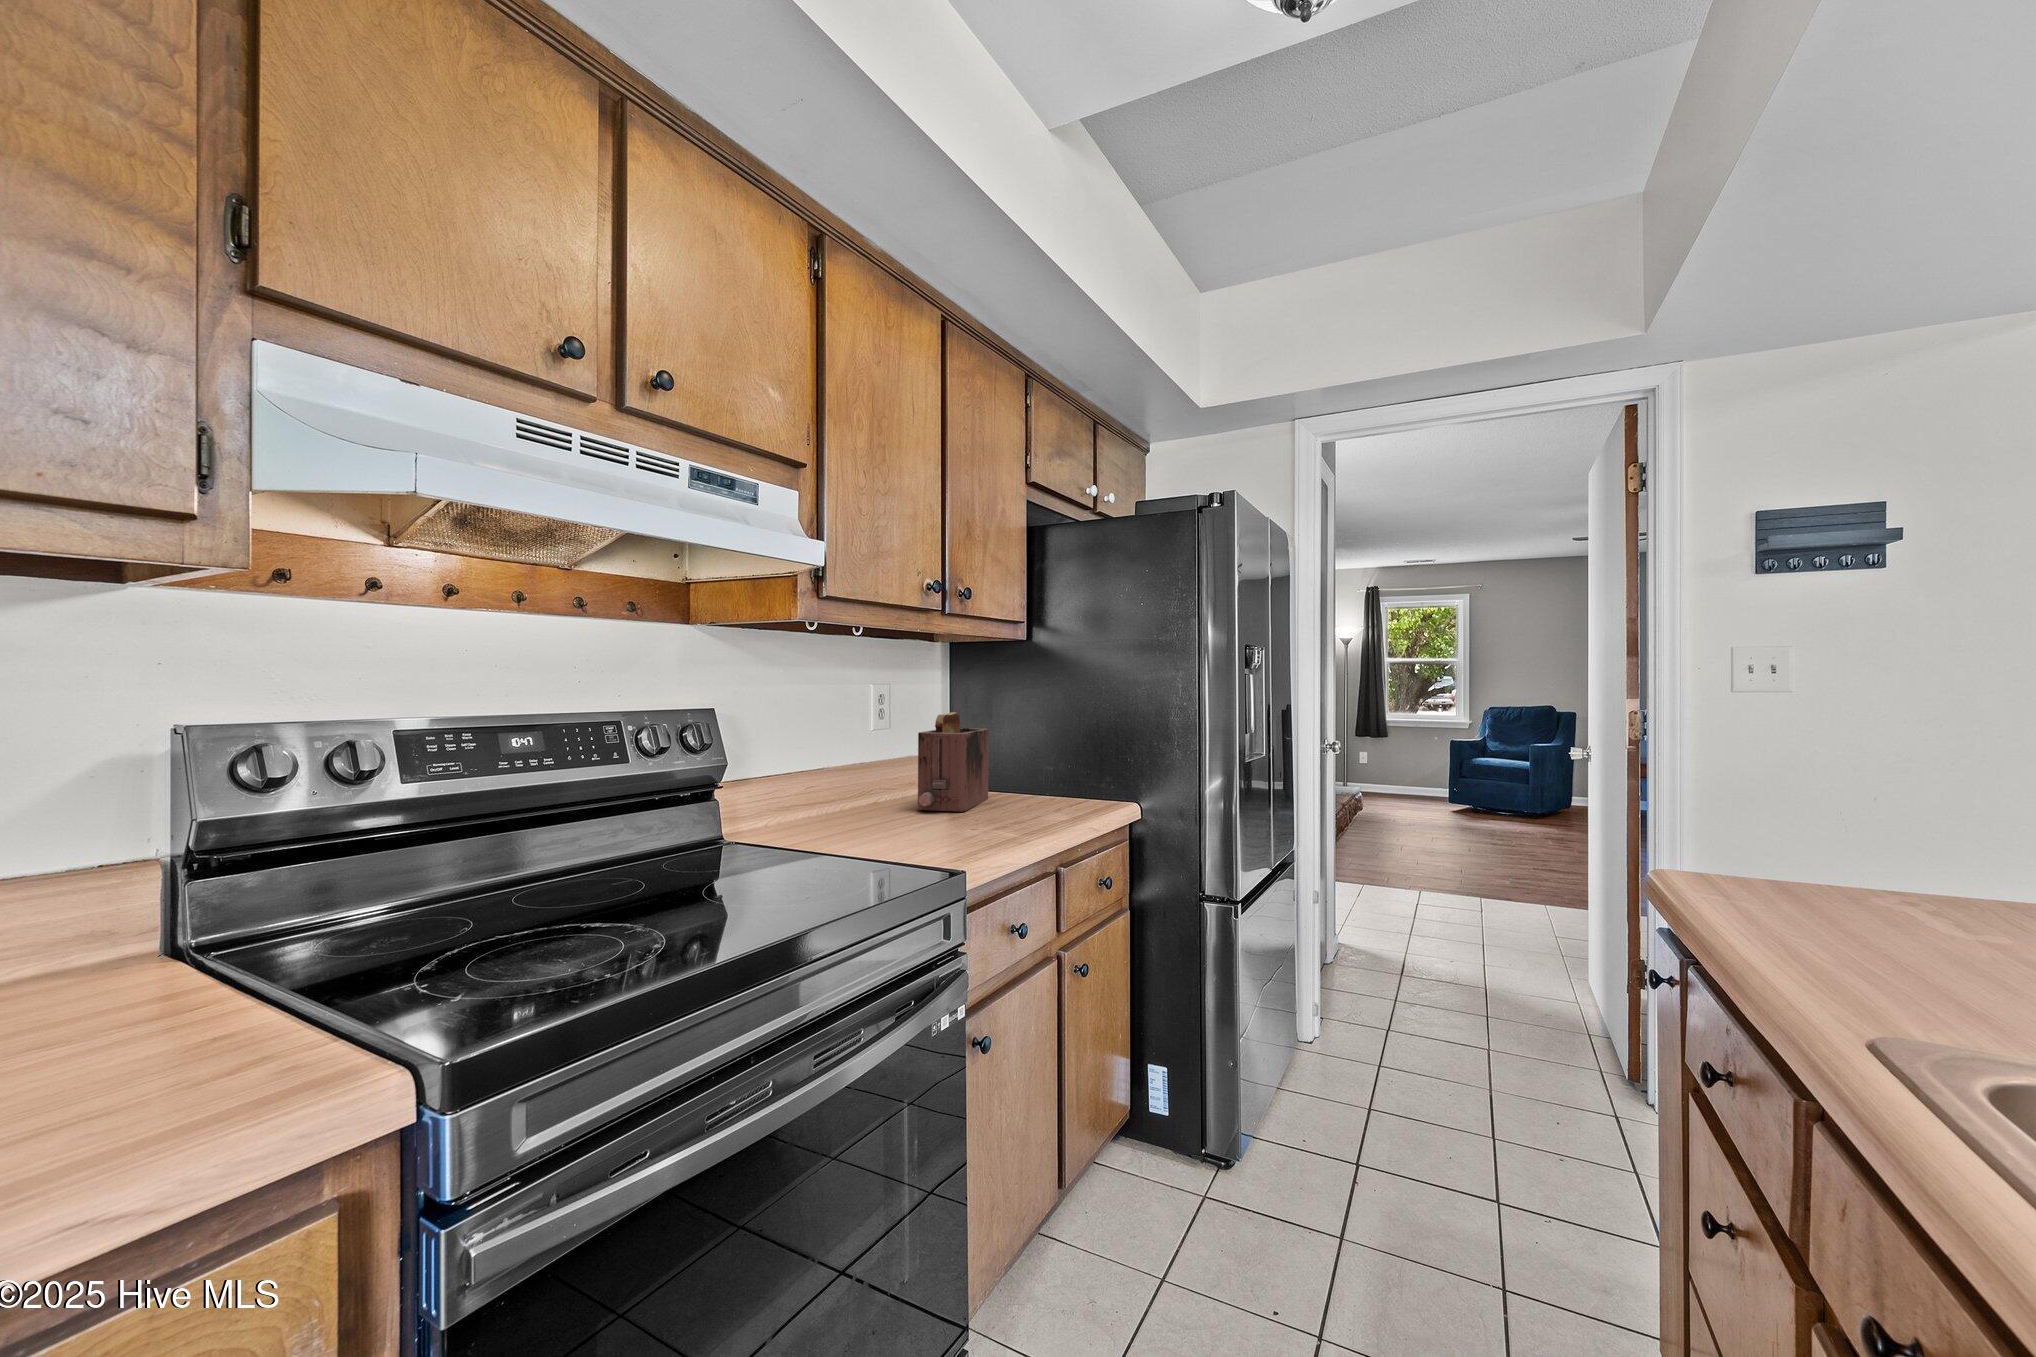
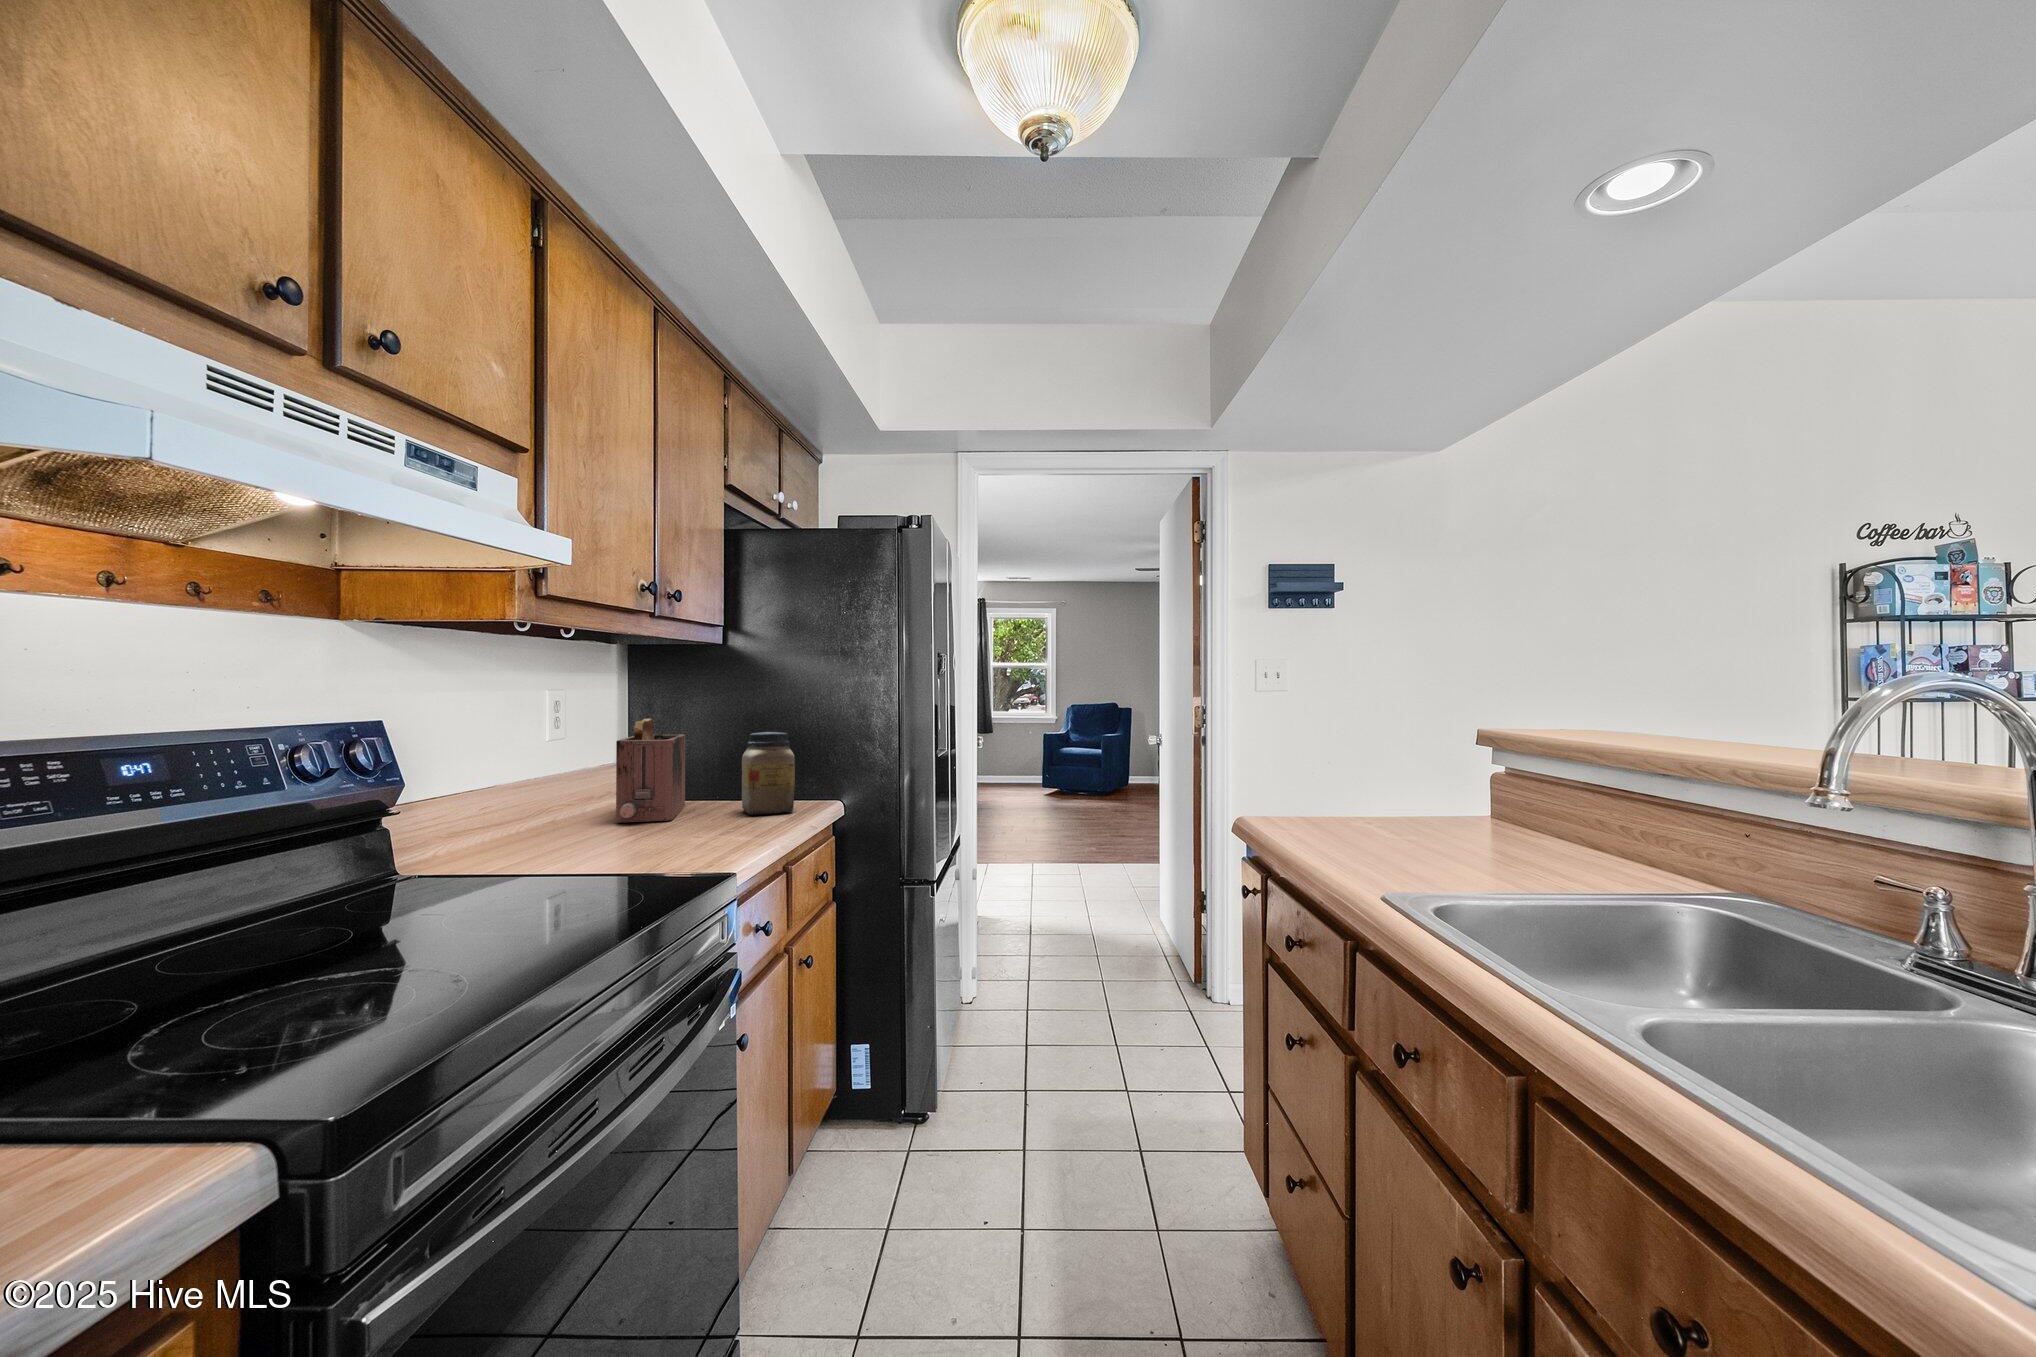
jar: none [1033,729,1081,813] -> present [742,732,795,815]

